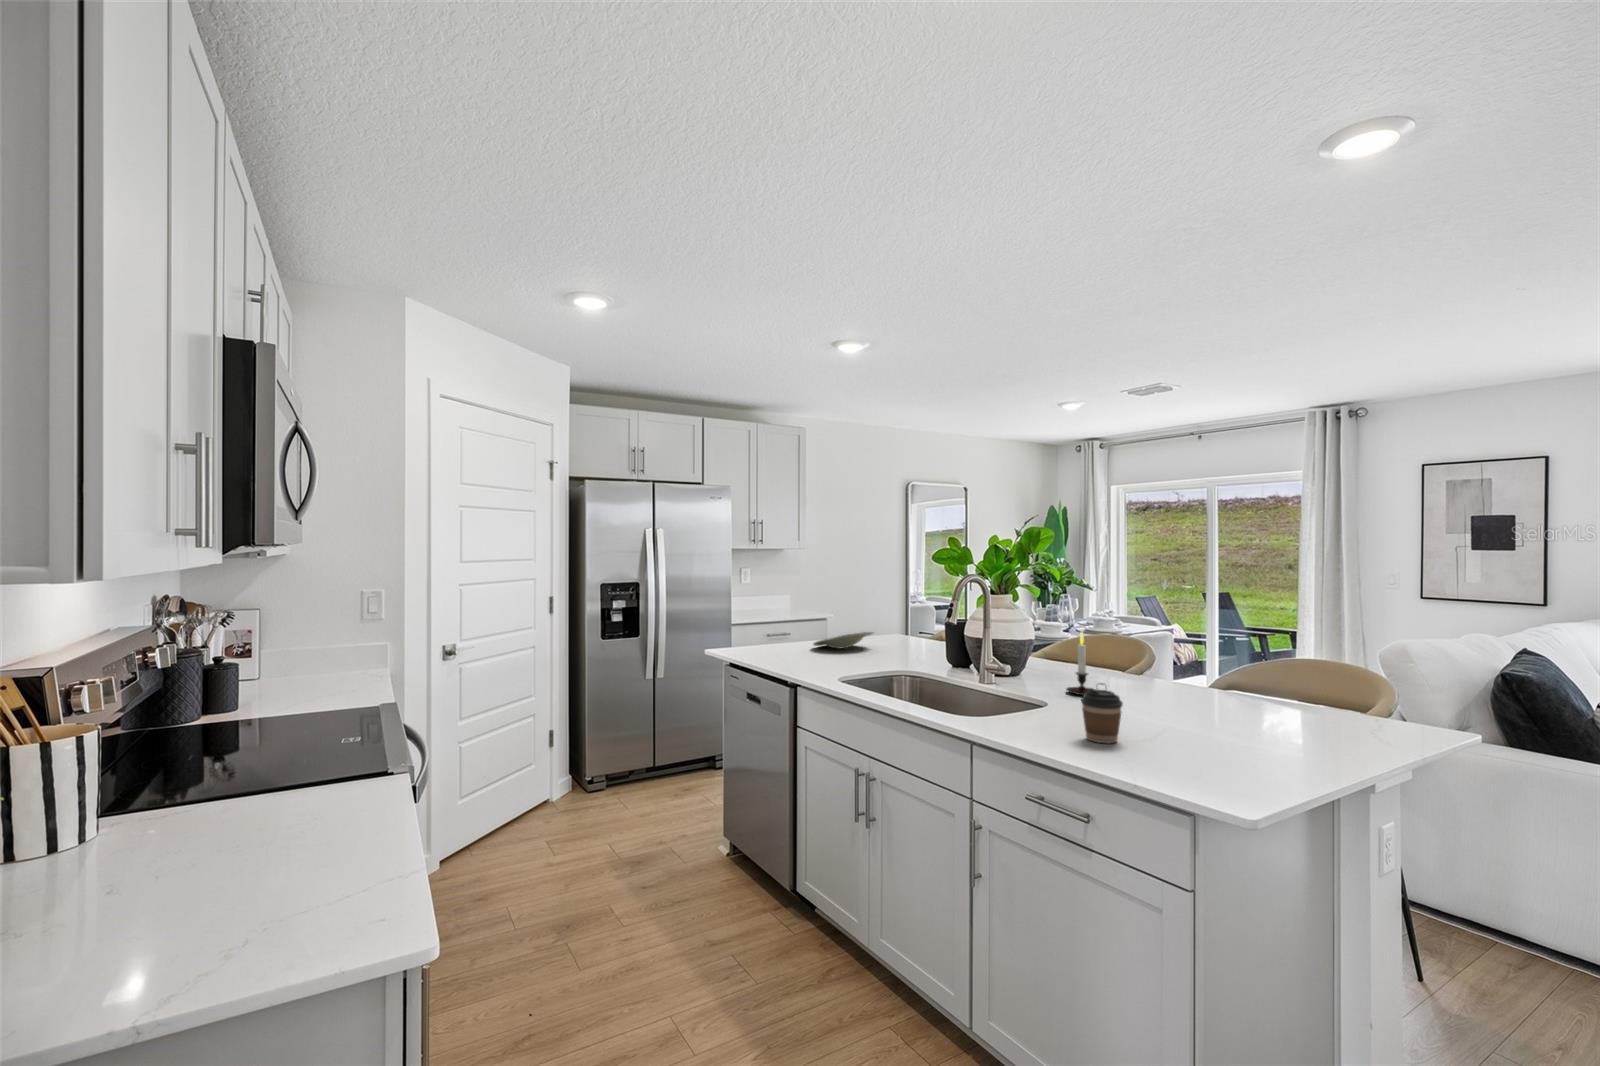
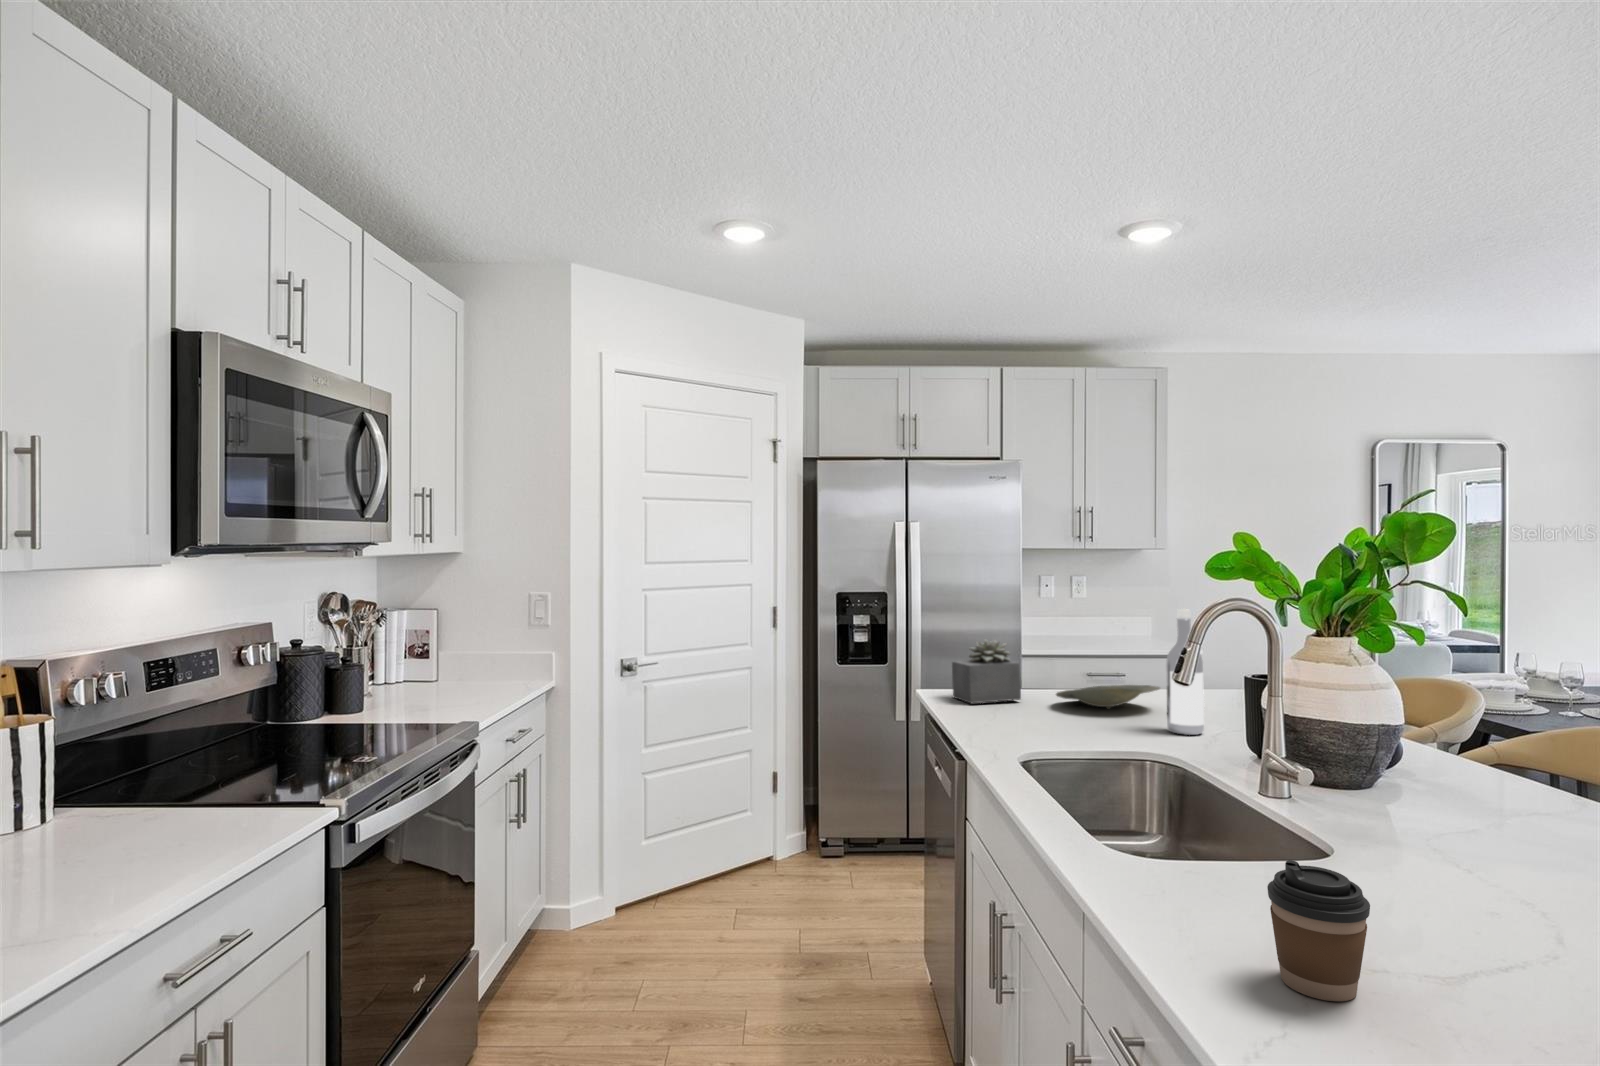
wine bottle: none [893,584,913,658] -> present [1166,609,1204,735]
succulent plant: none [745,609,792,653] -> present [952,640,1021,703]
candle: present [1066,631,1103,695] -> none [1413,721,1512,869]

